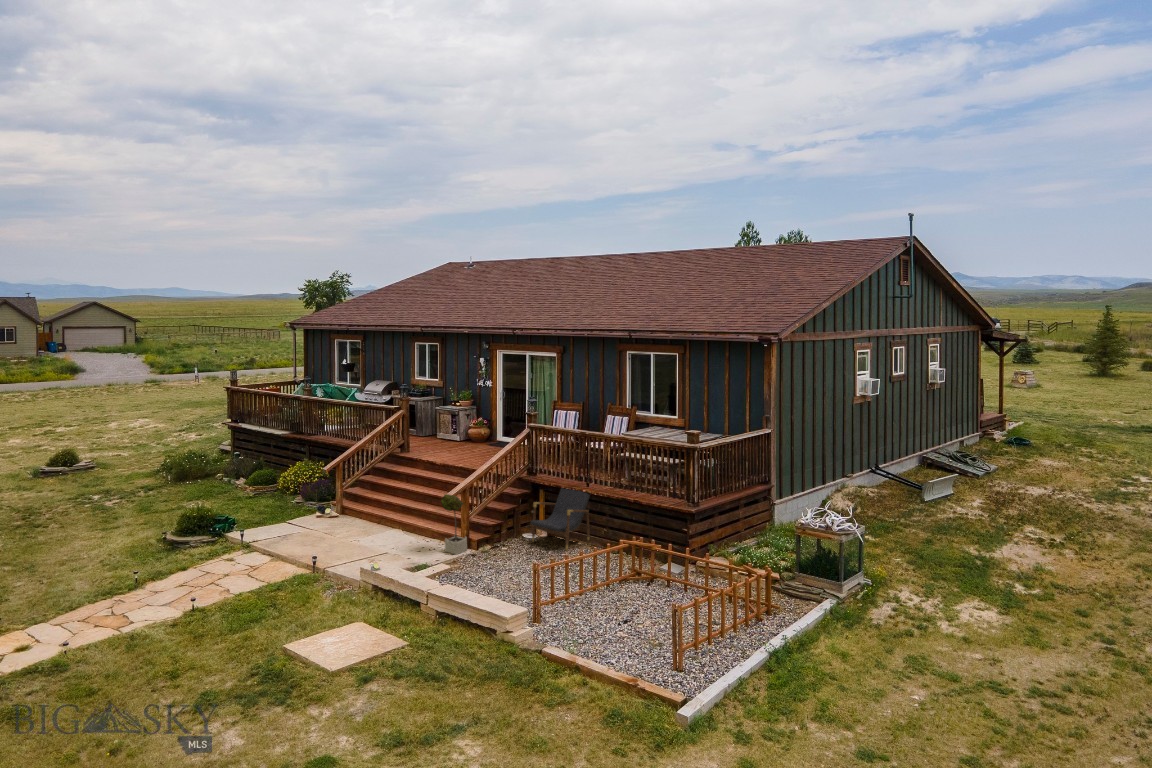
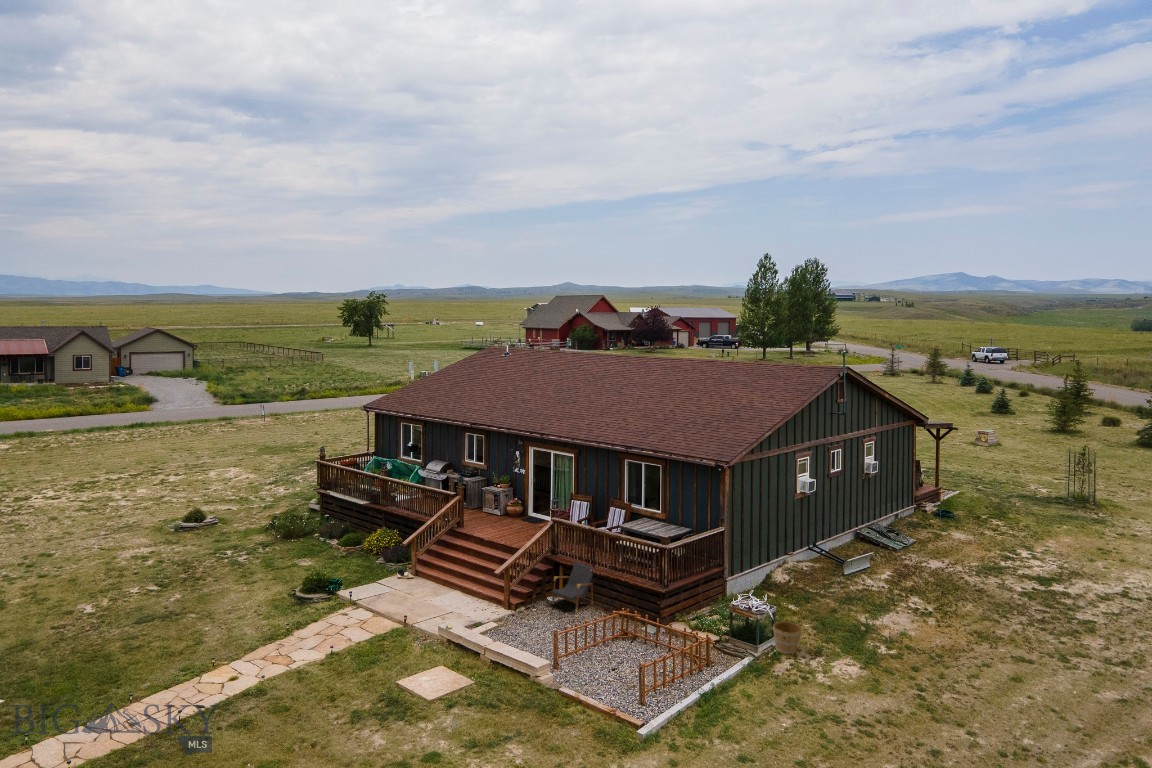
potted tree: present [441,494,467,554] -> none [490,572,507,614]
wooden bucket: none [860,548,905,595] -> present [772,621,802,654]

